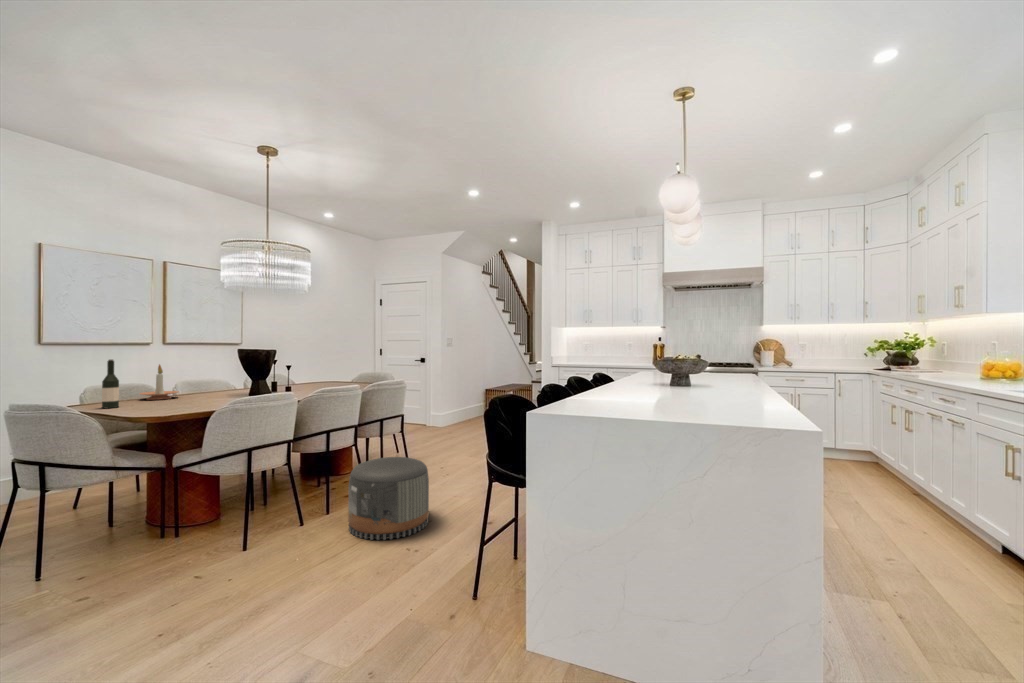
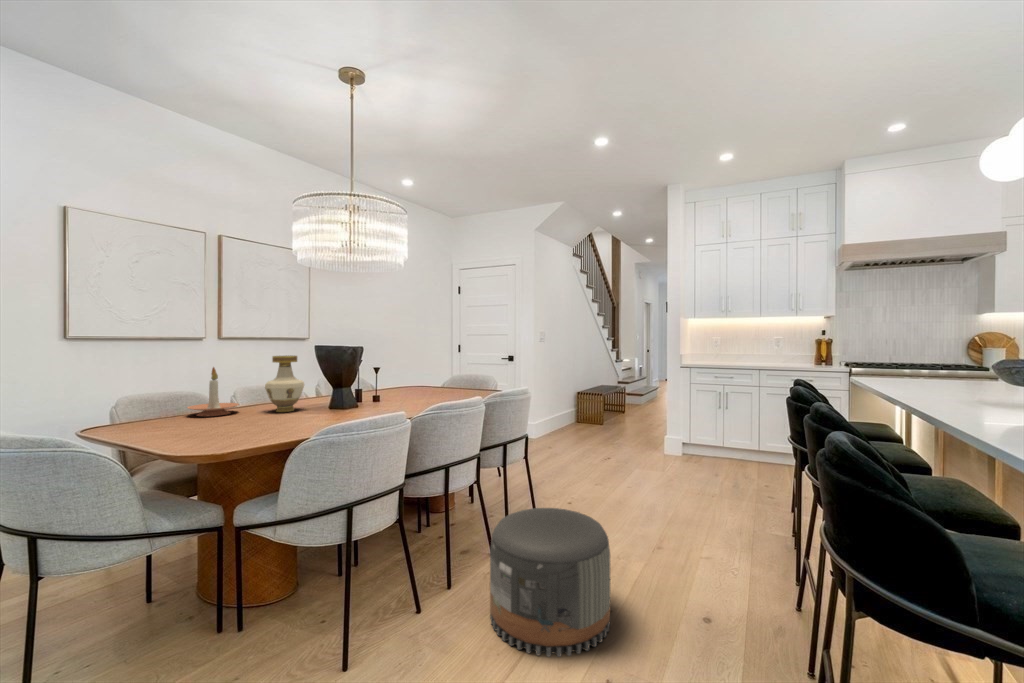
vase: none [199,356,230,397] -> present [265,356,304,412]
wine bottle: present [102,360,119,408] -> none [134,361,158,434]

